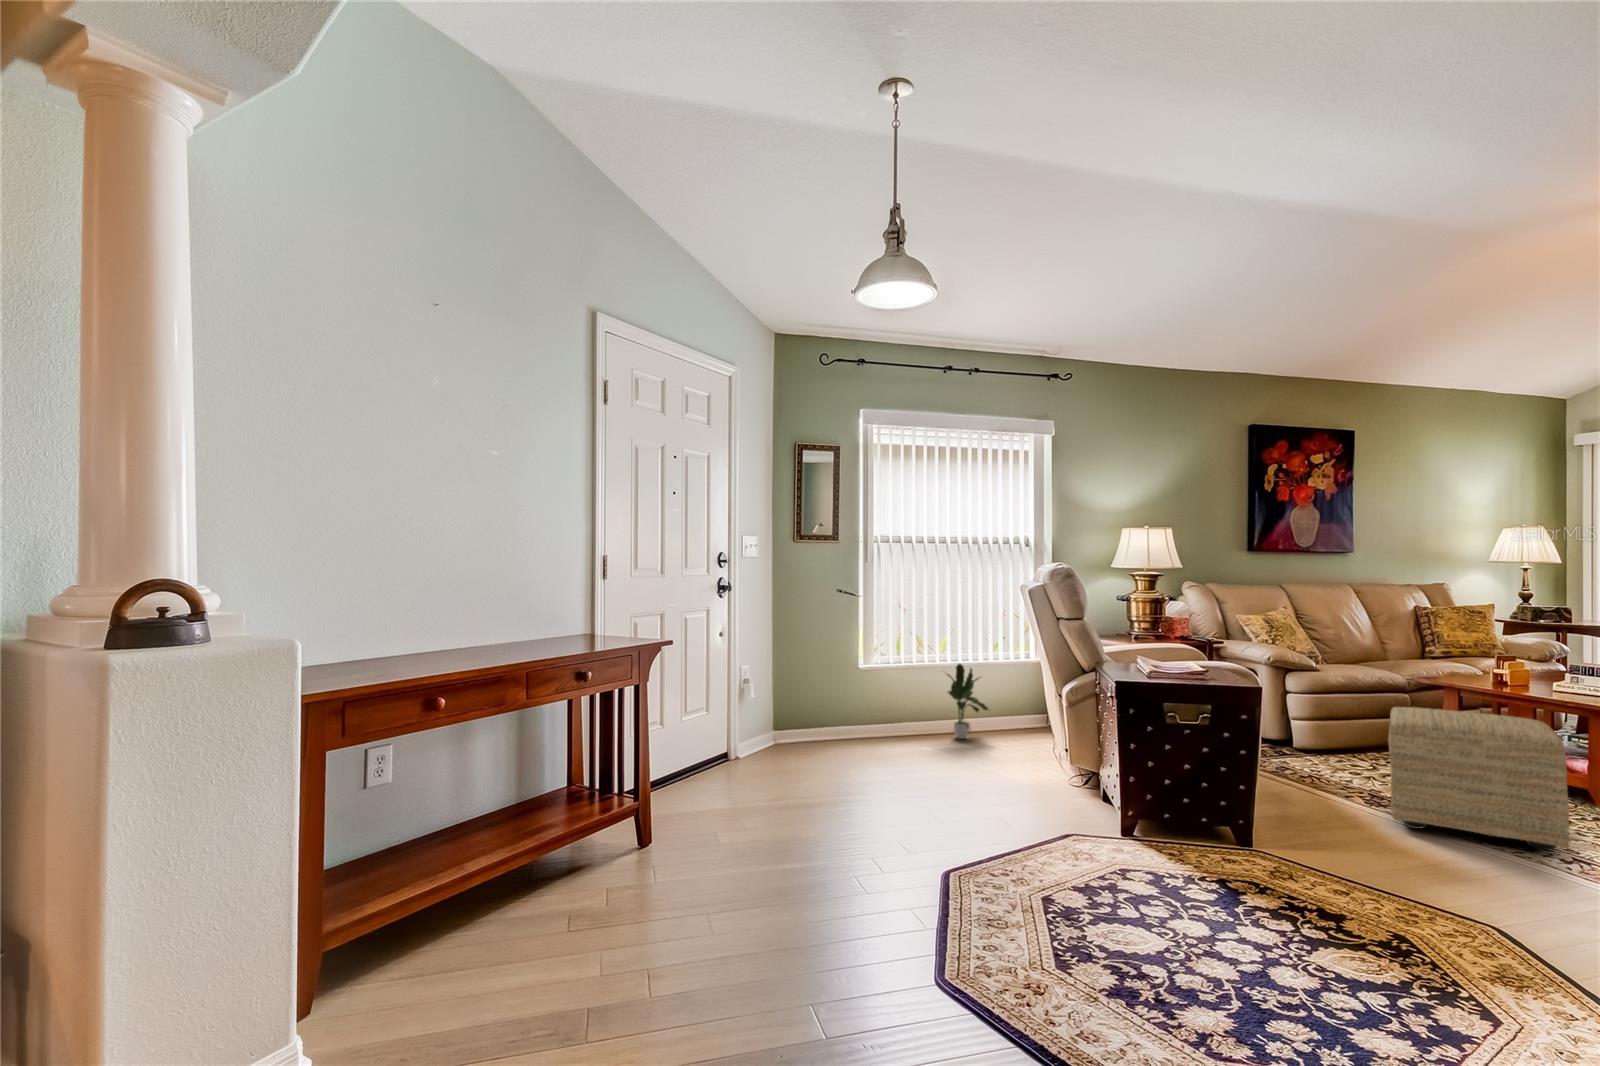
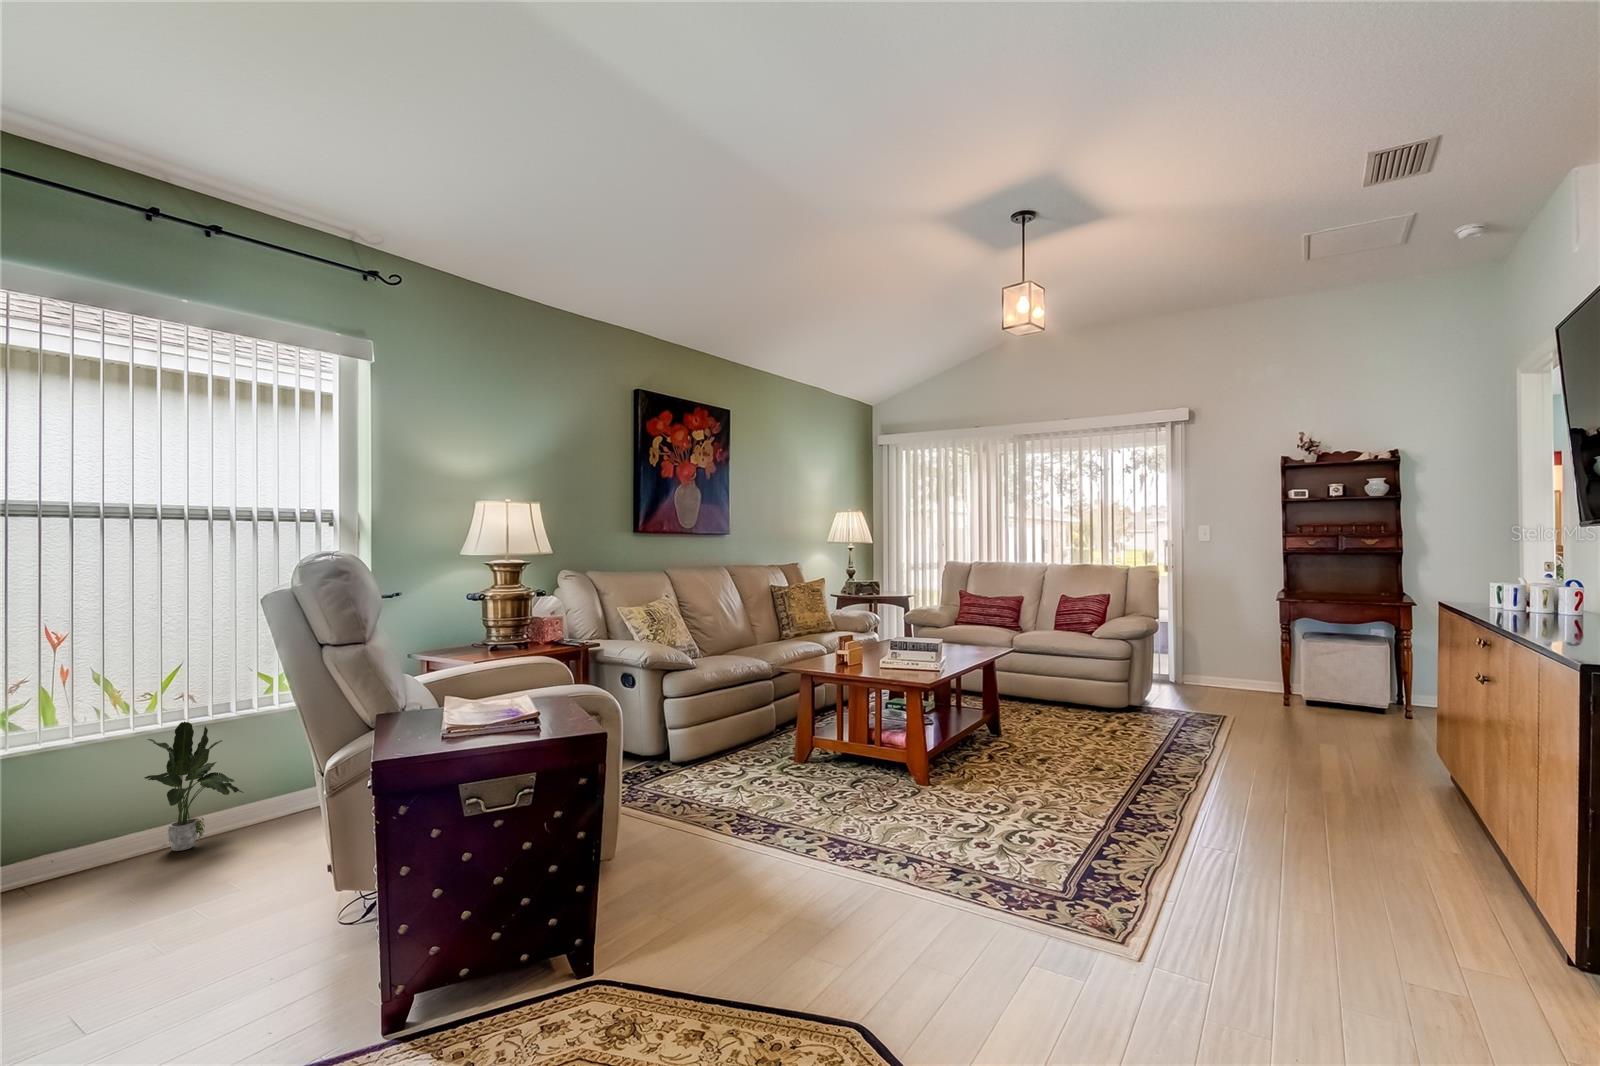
ottoman: present [1388,707,1569,851] -> none [758,707,912,862]

